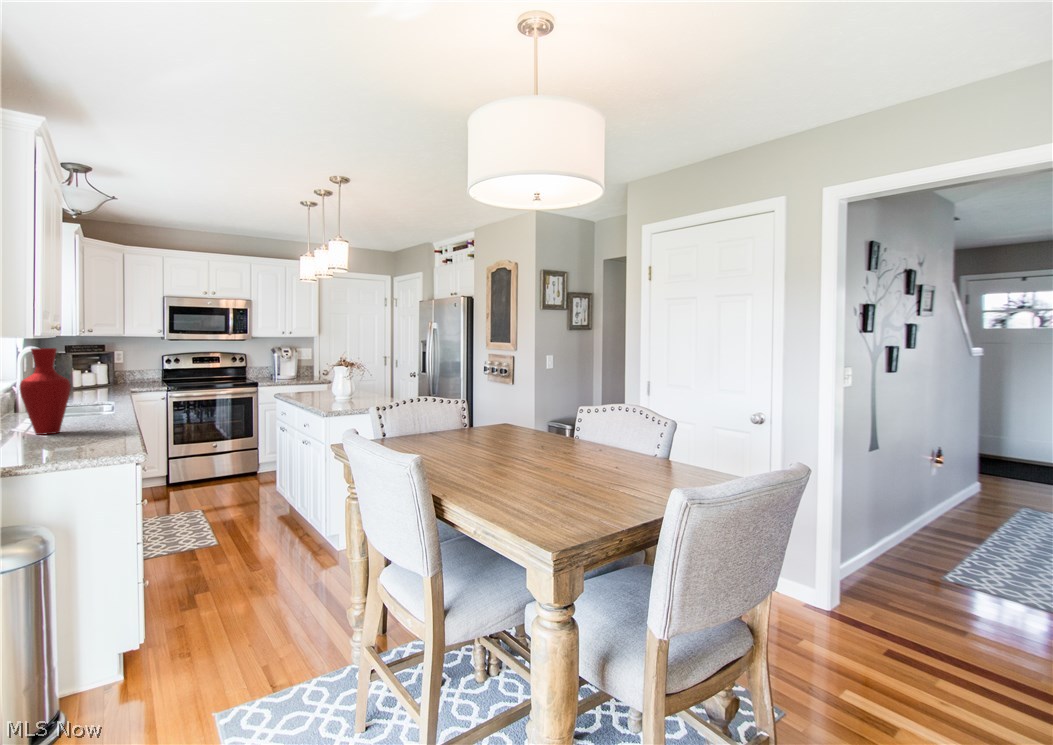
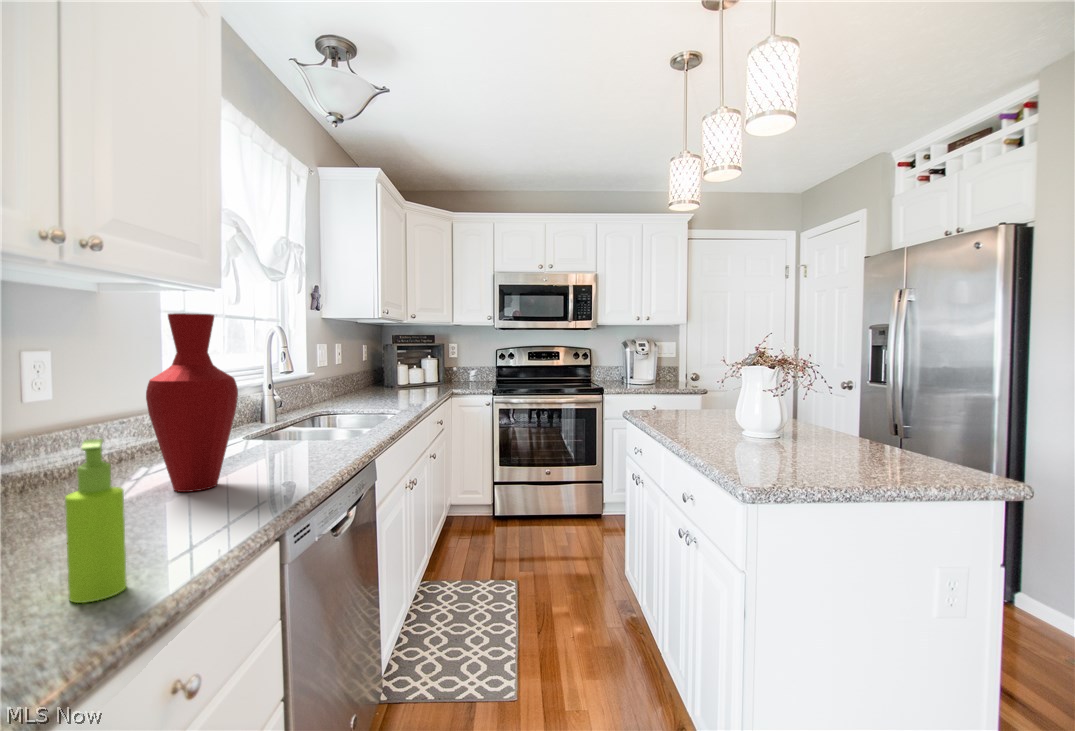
soap dispenser: none [78,398,99,450] -> present [65,439,127,603]

